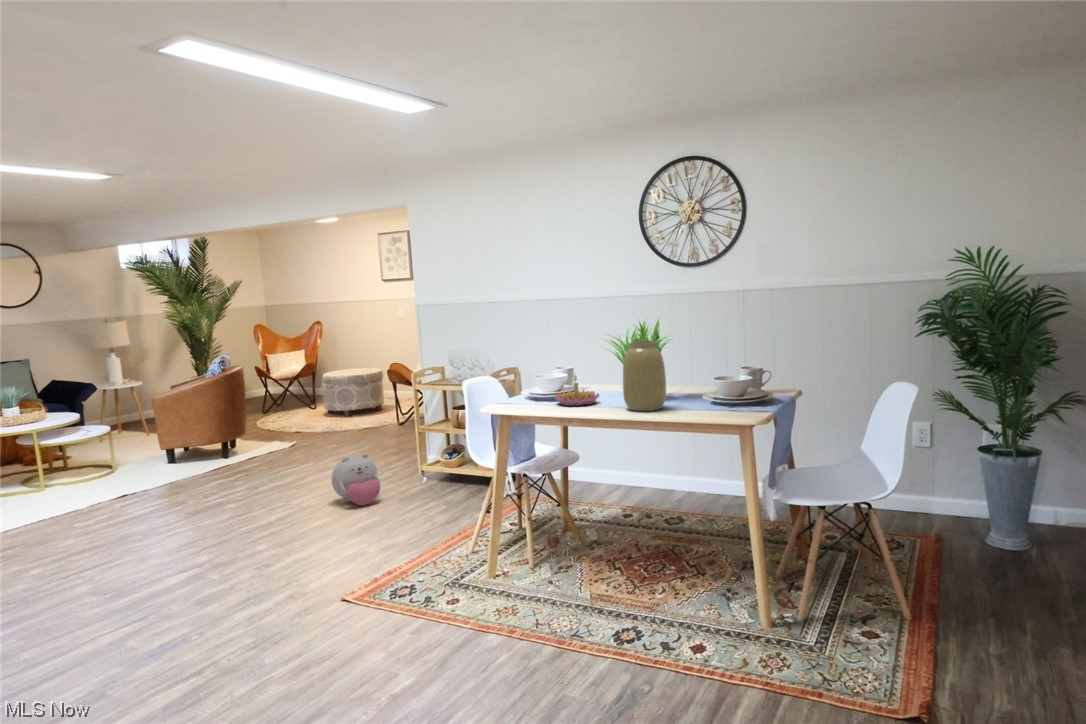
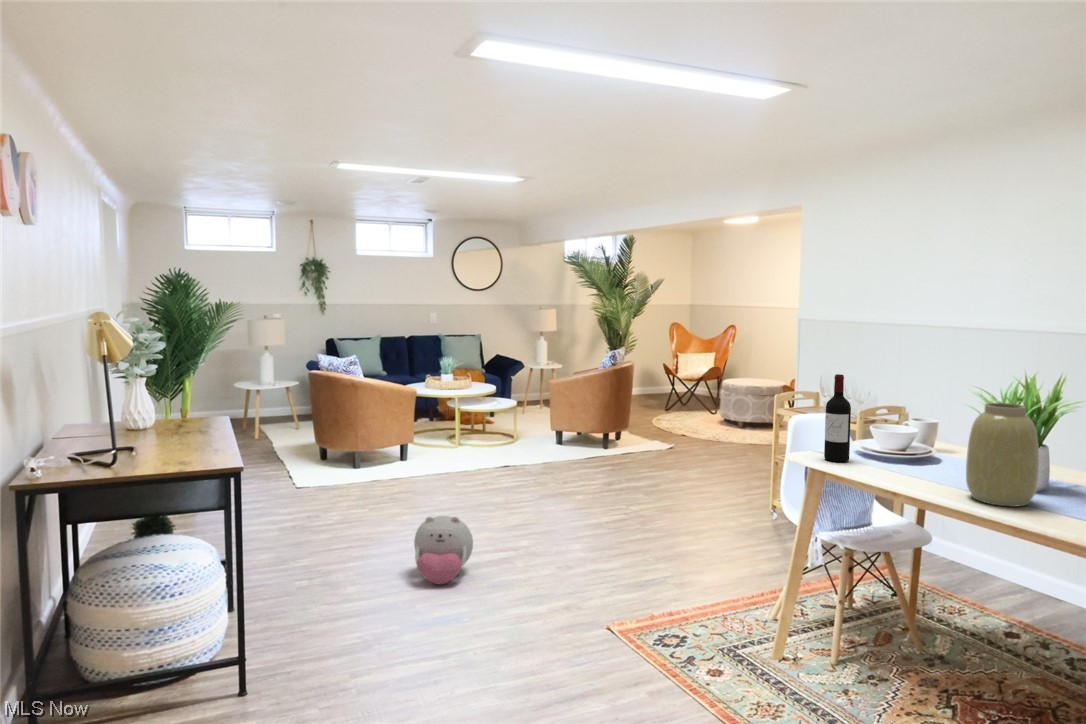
wine bottle: none [510,336,530,406] -> present [824,374,851,462]
candle holder: present [555,375,599,406] -> none [879,433,947,477]
plush toy: present [332,454,380,506] -> present [414,516,473,584]

